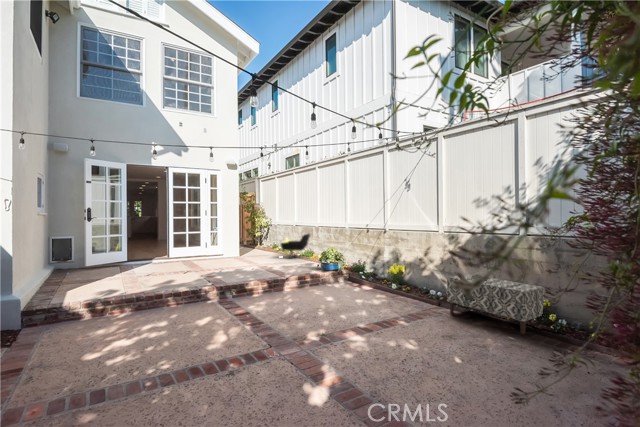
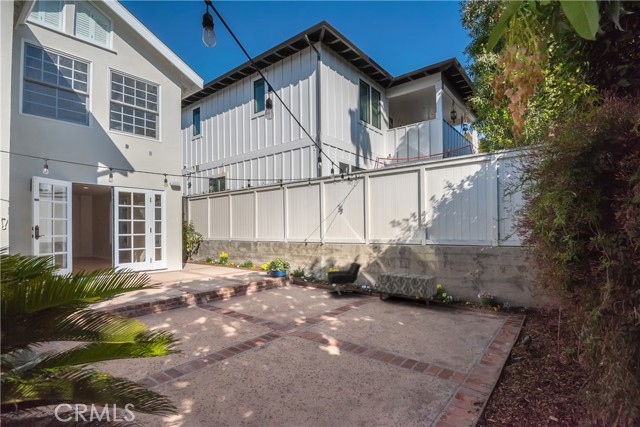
lounge chair: present [281,234,310,257] -> present [328,262,360,295]

